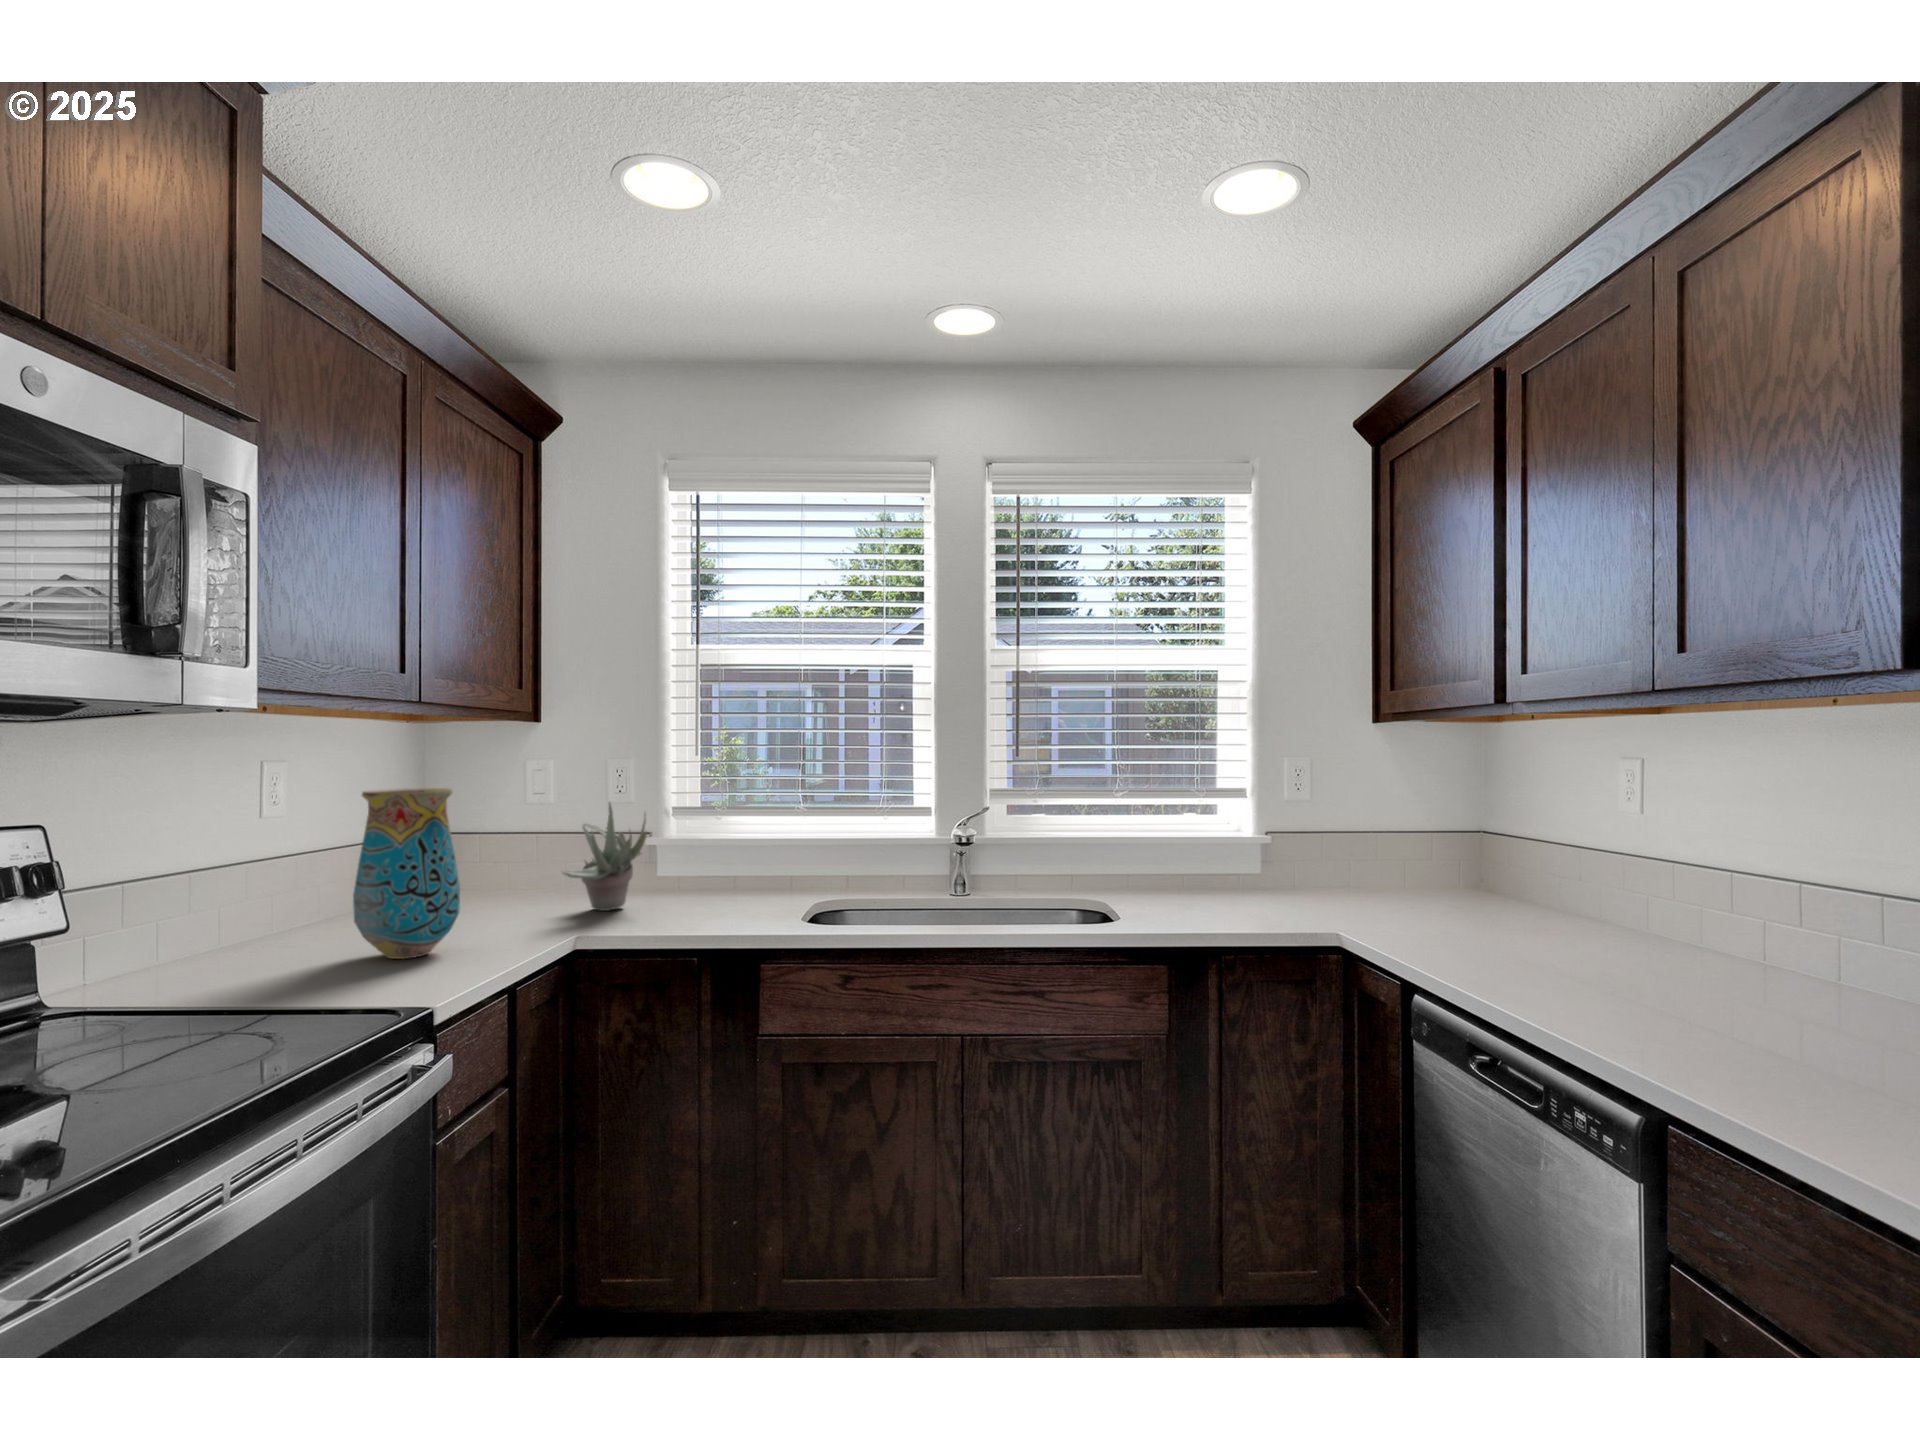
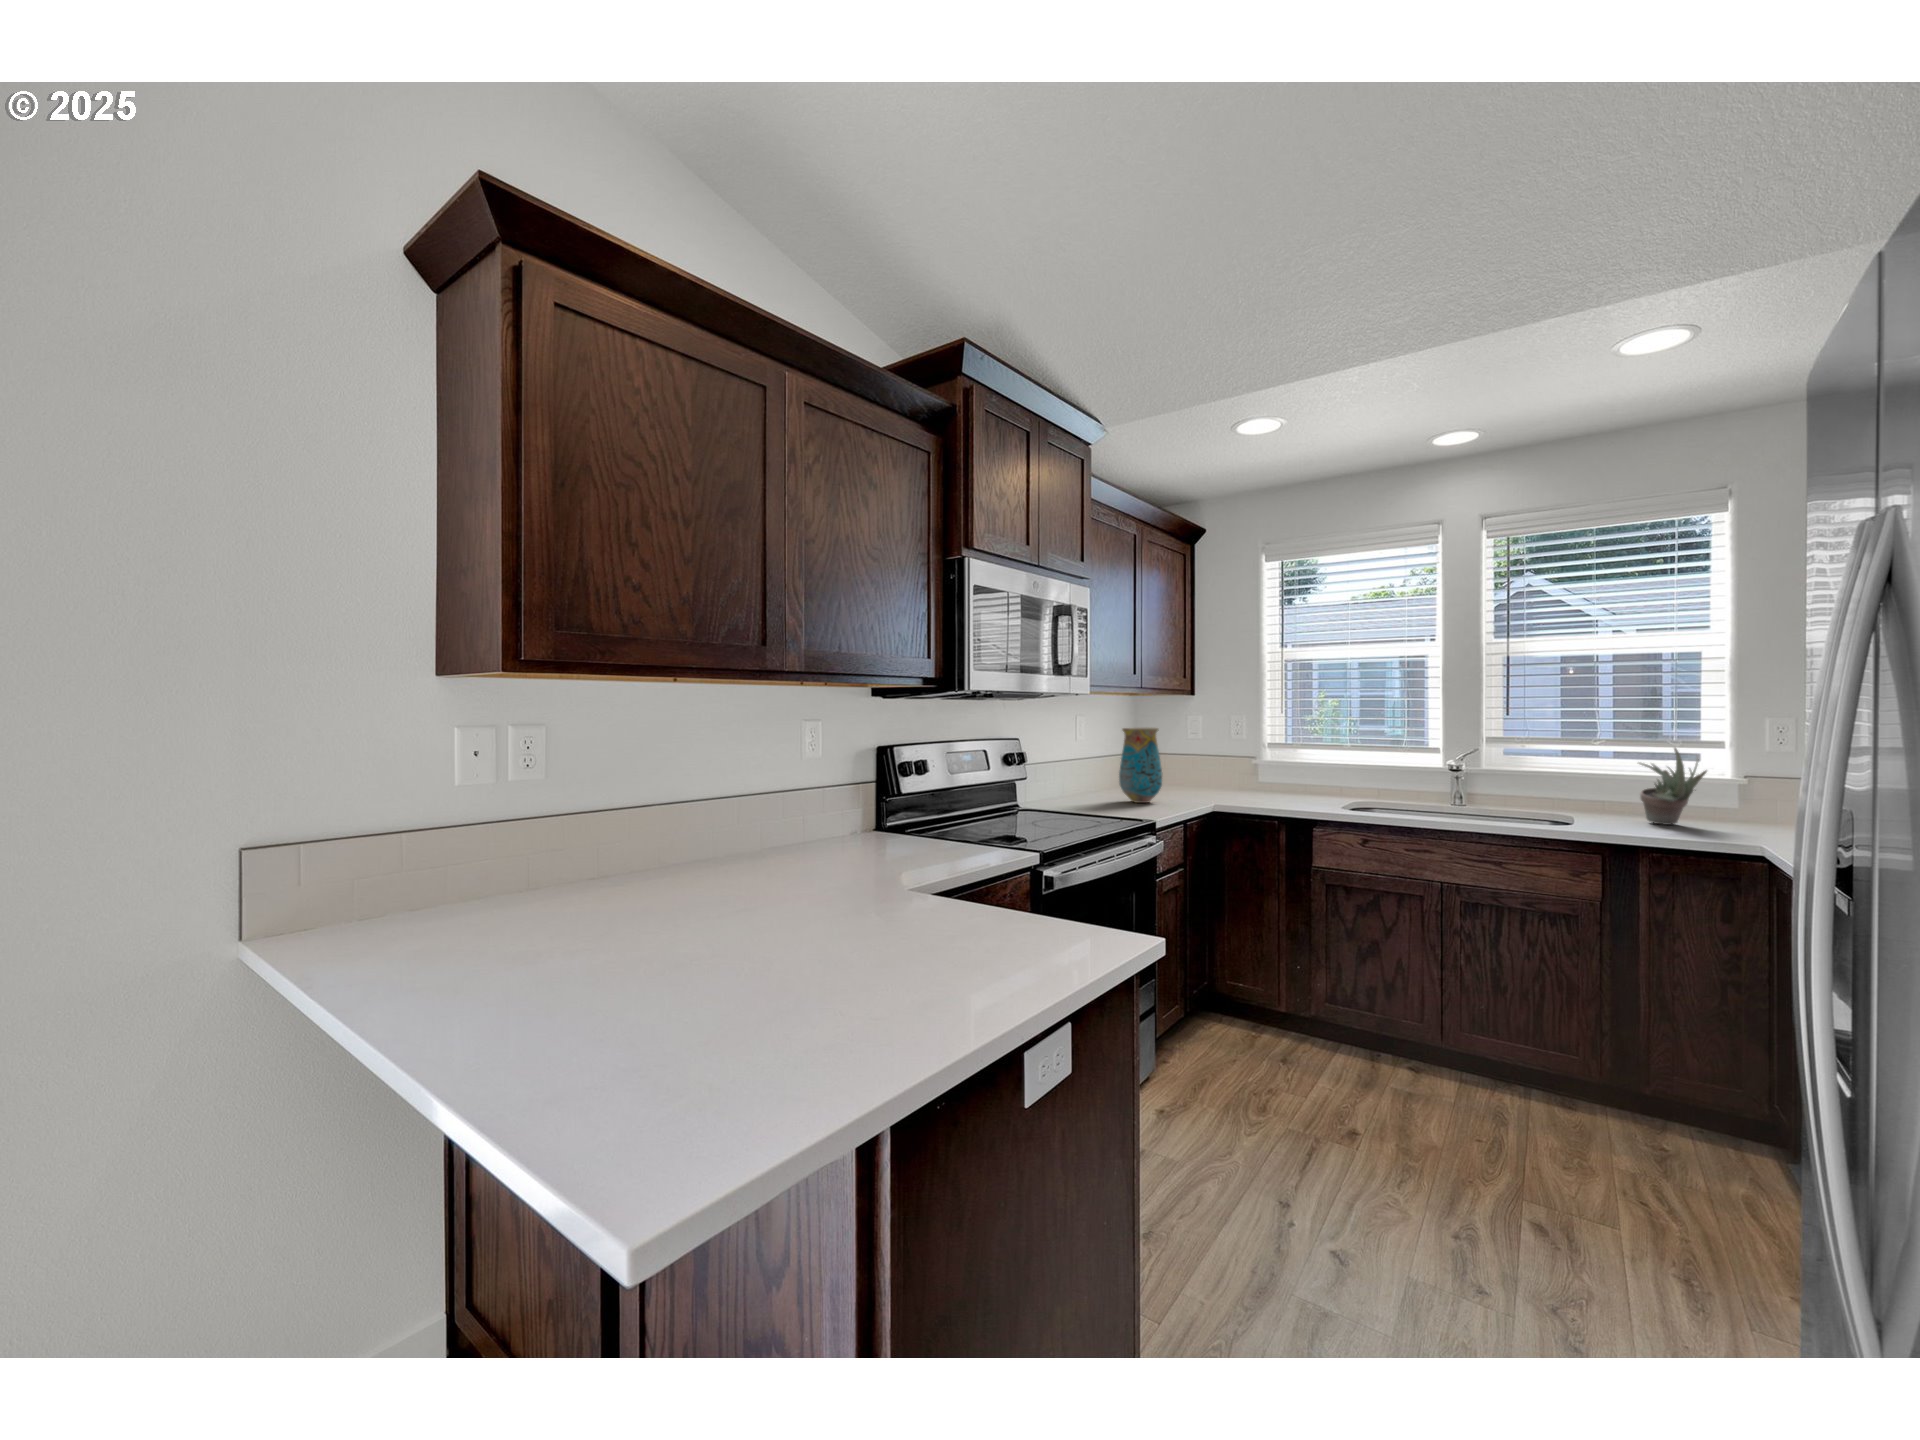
succulent plant: present [562,803,647,911] -> present [1639,748,1707,825]

